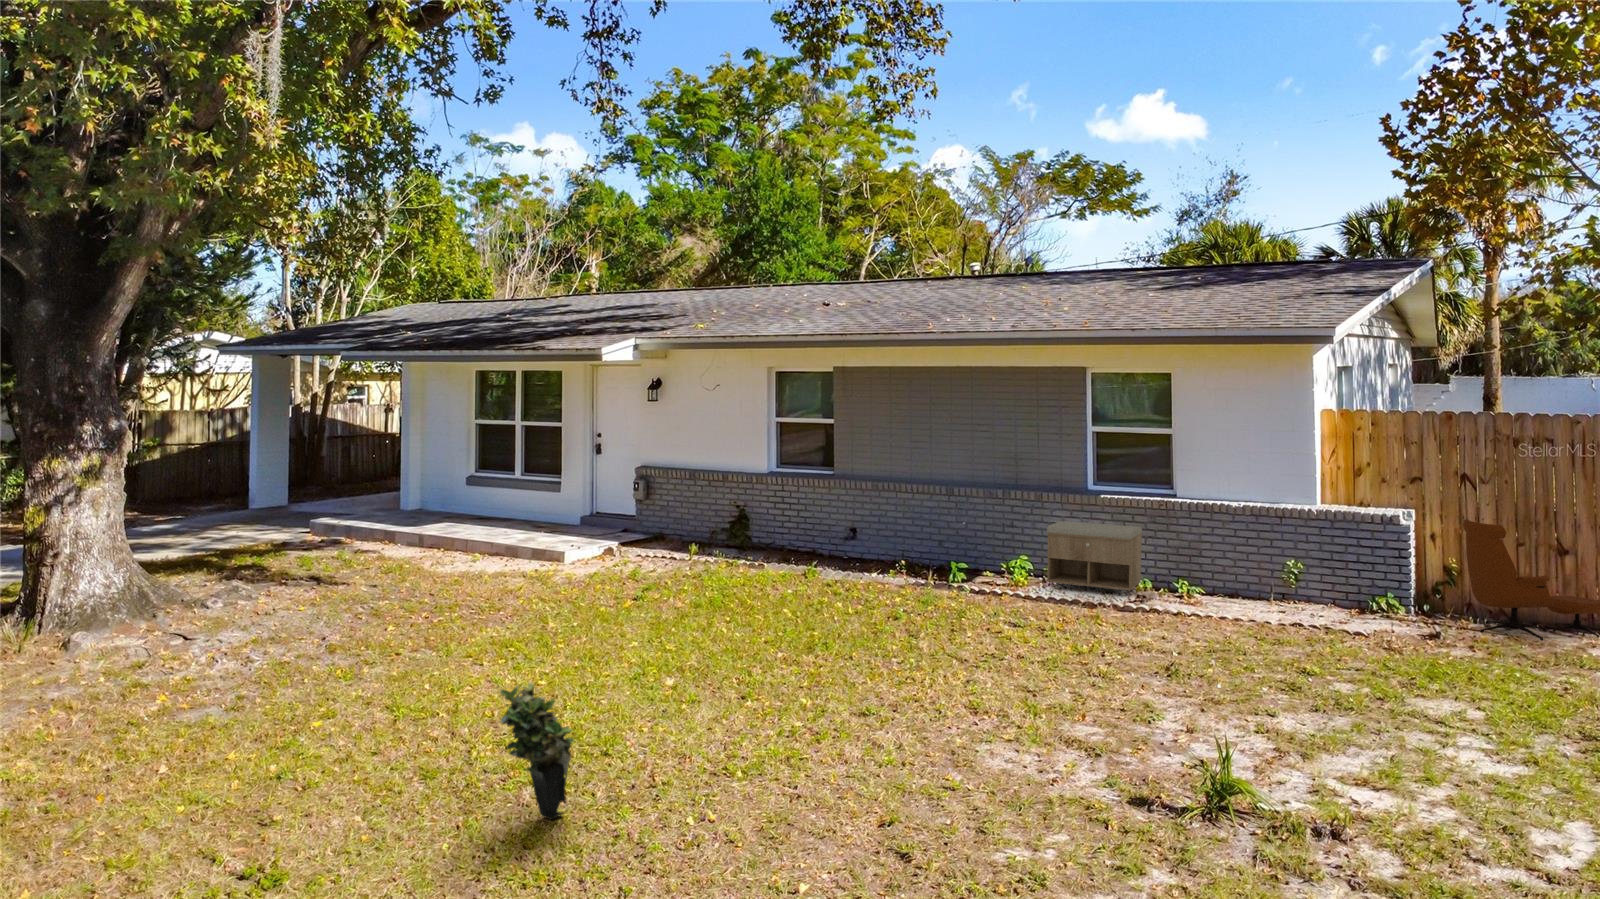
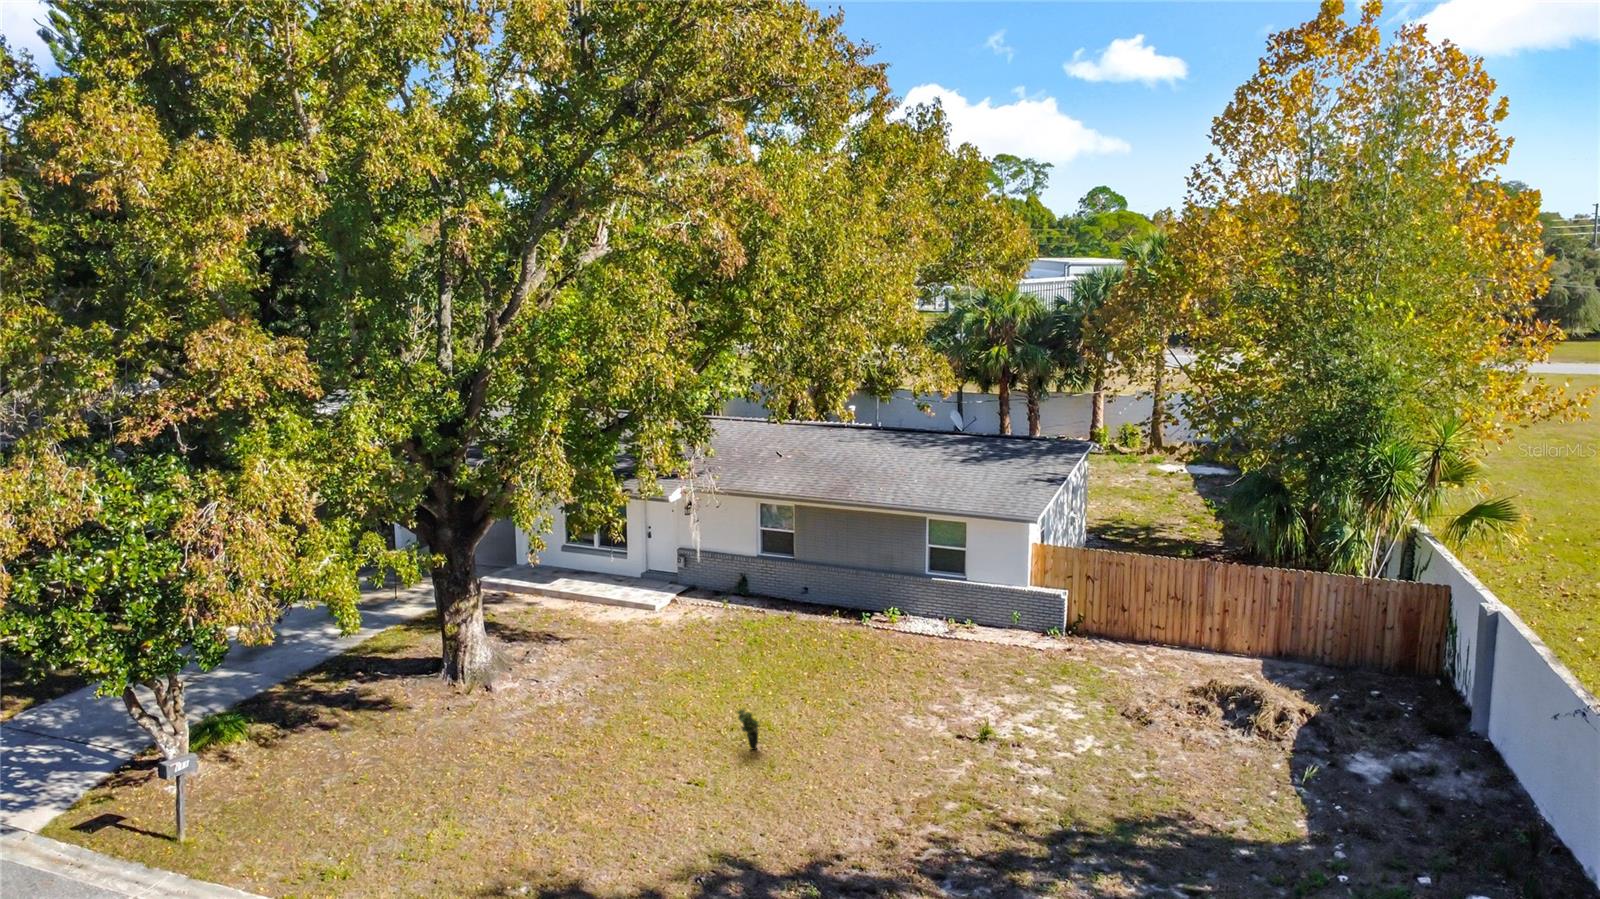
lounge chair: present [1463,519,1600,641] -> none [1081,600,1137,652]
storage bench: present [1047,521,1142,596] -> none [907,591,951,630]

